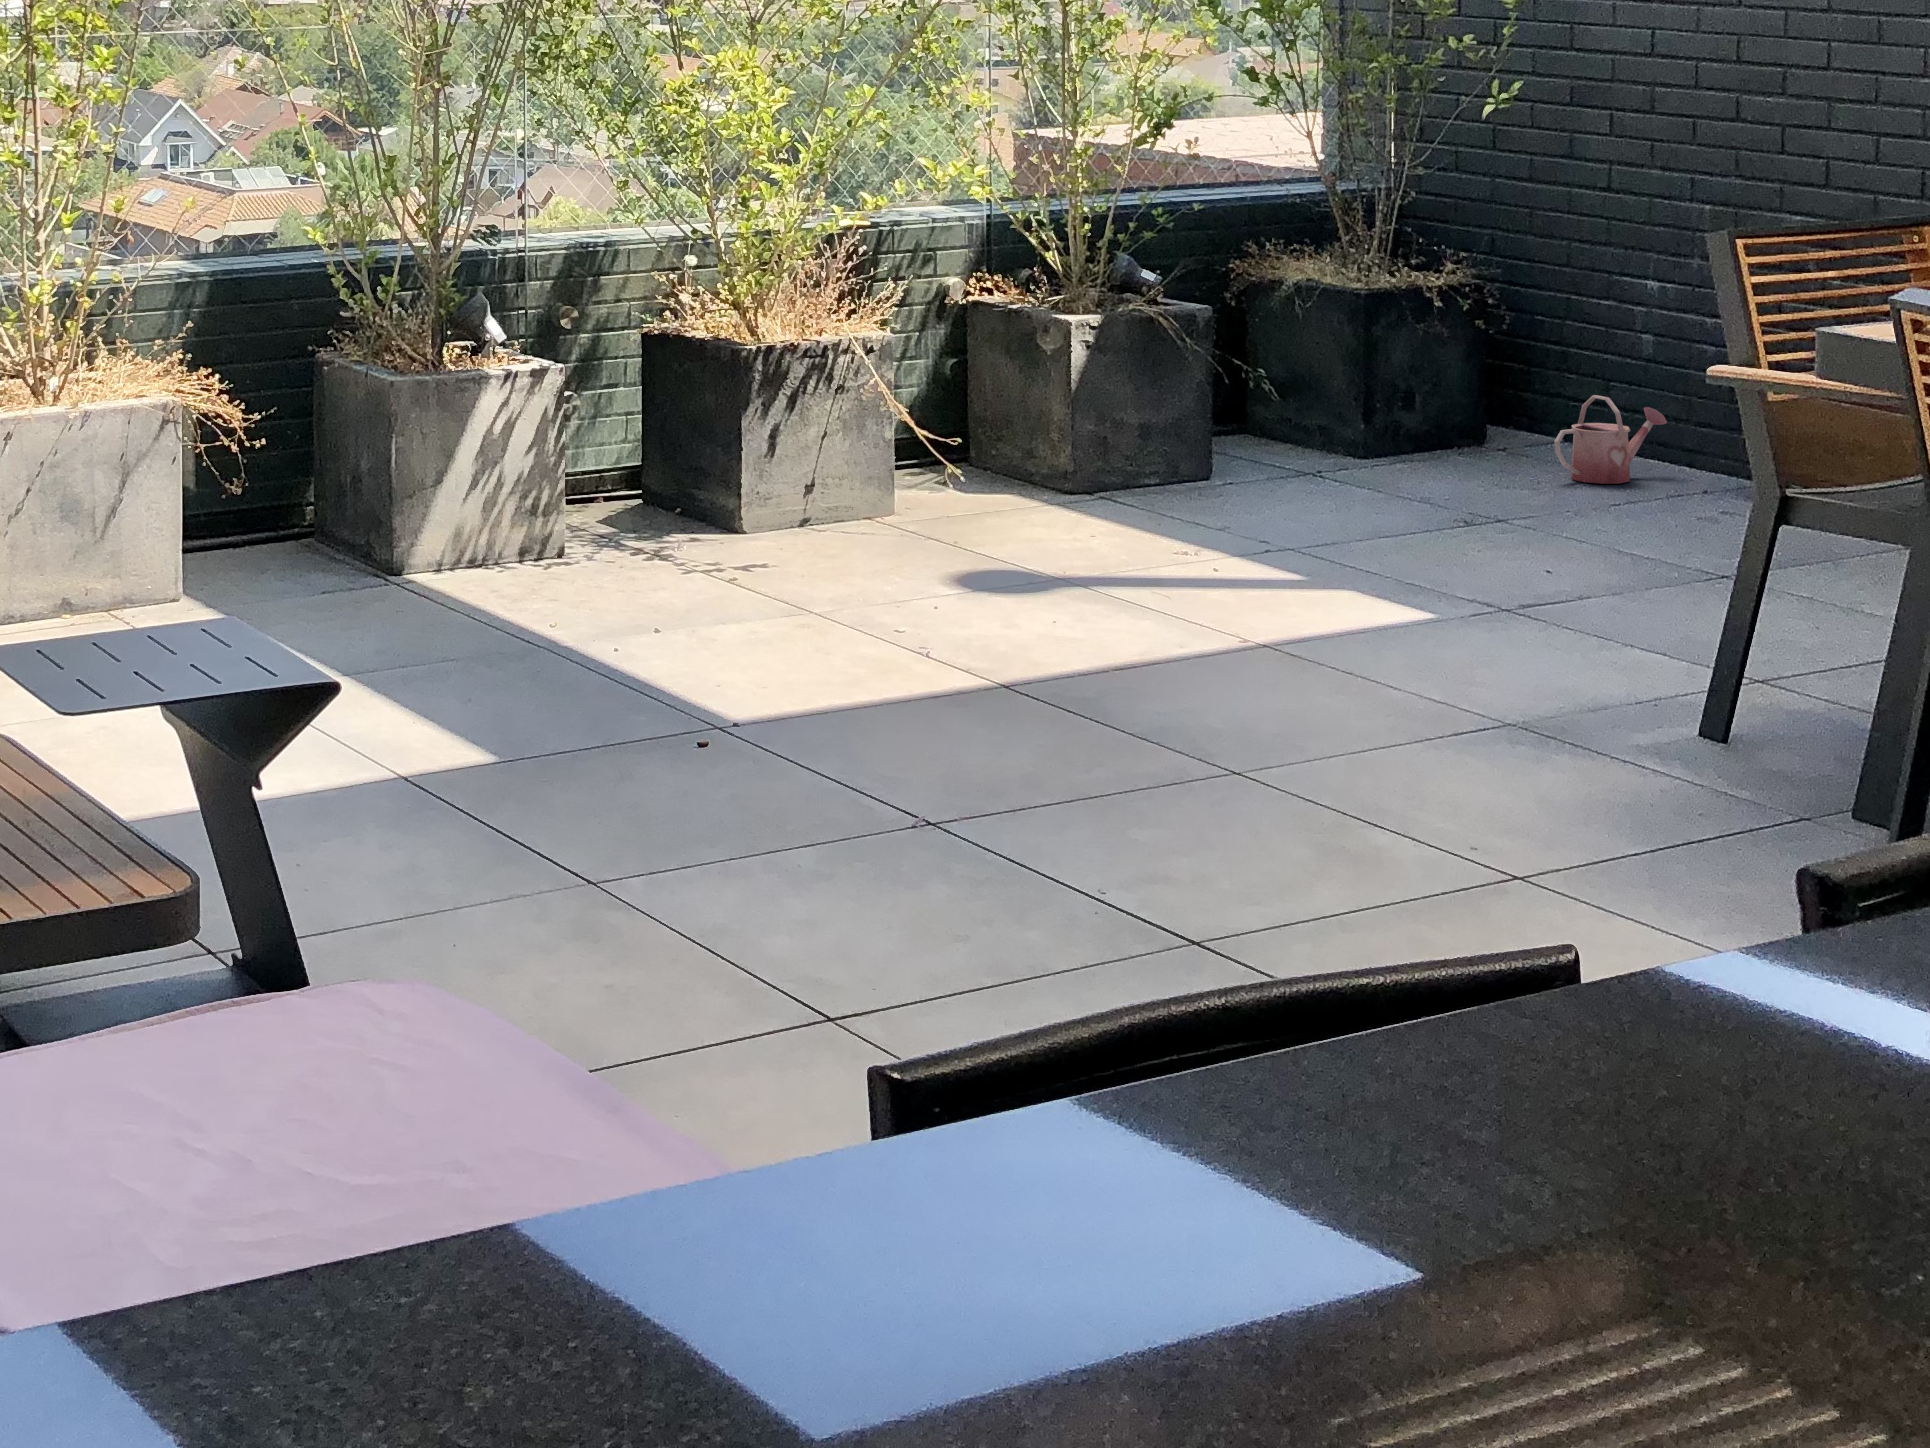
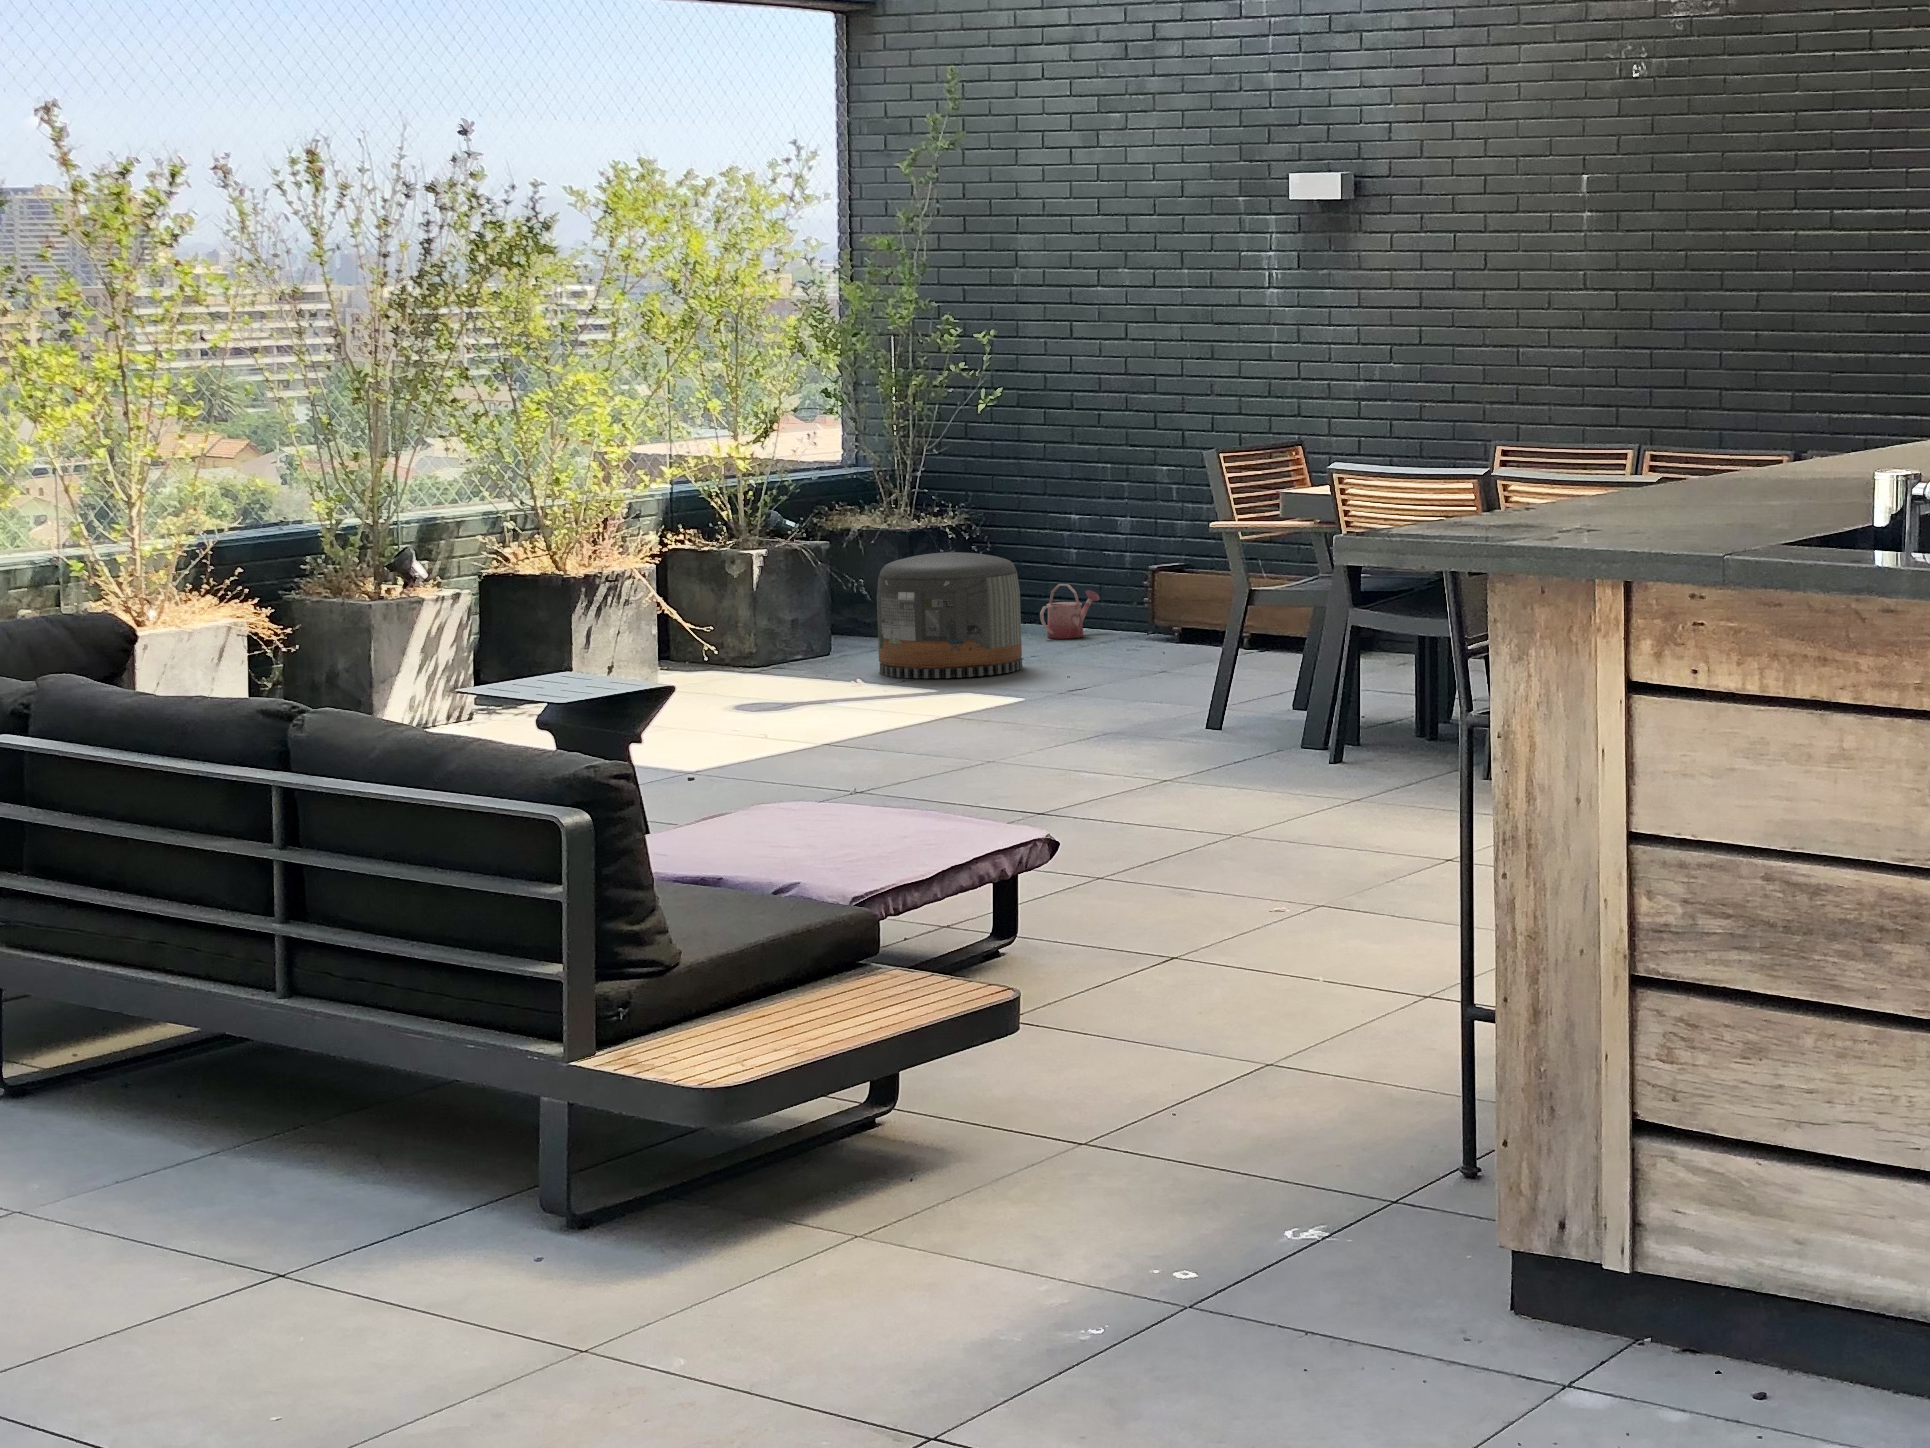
pouf: none [1236,349,1473,556] -> present [877,552,1022,678]

